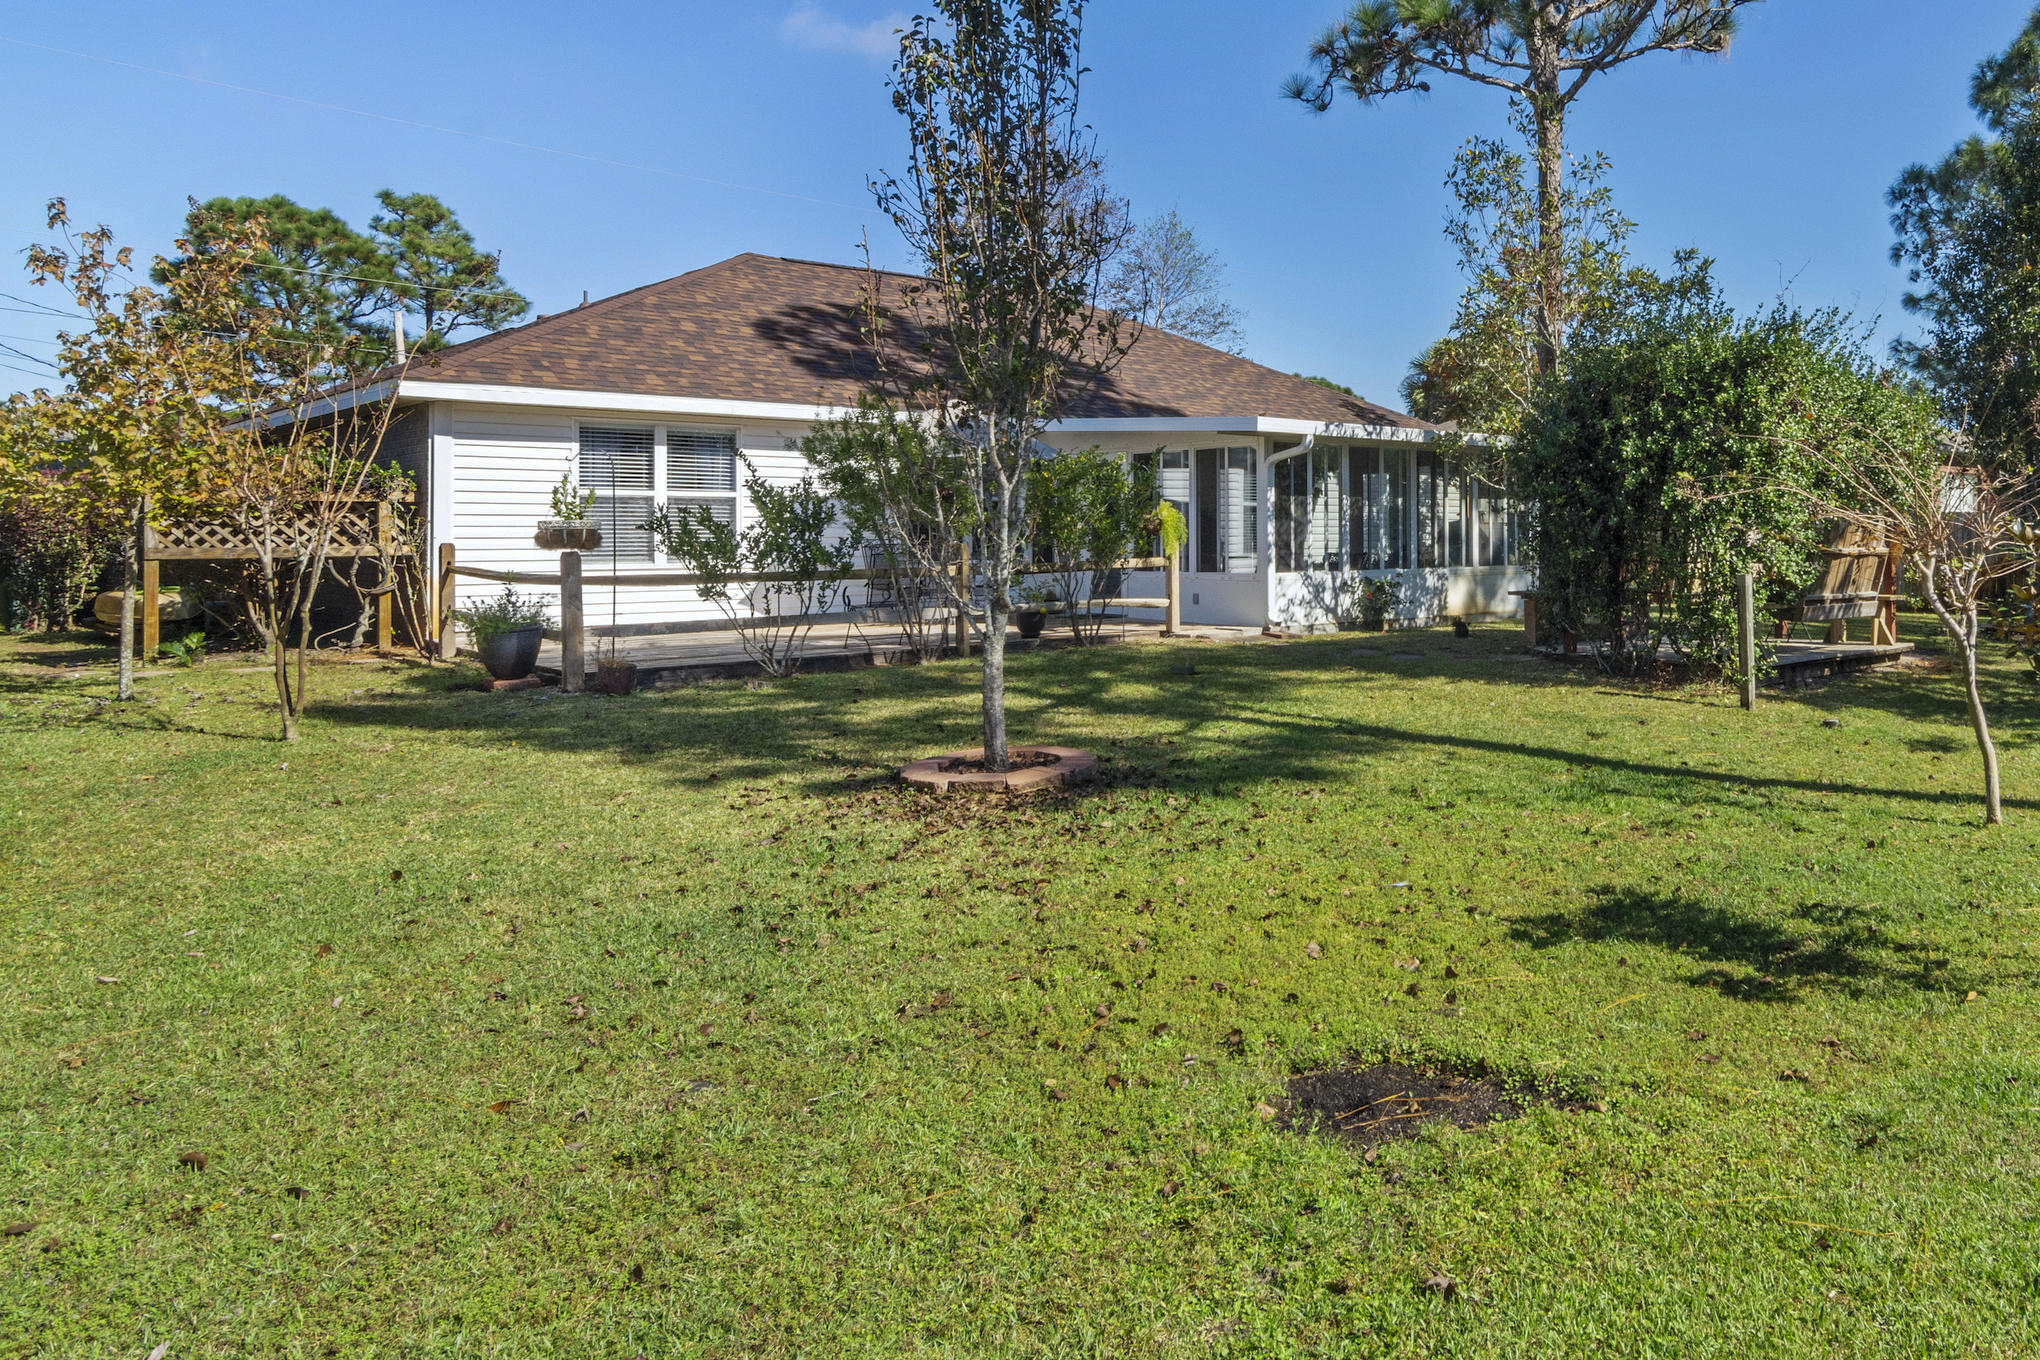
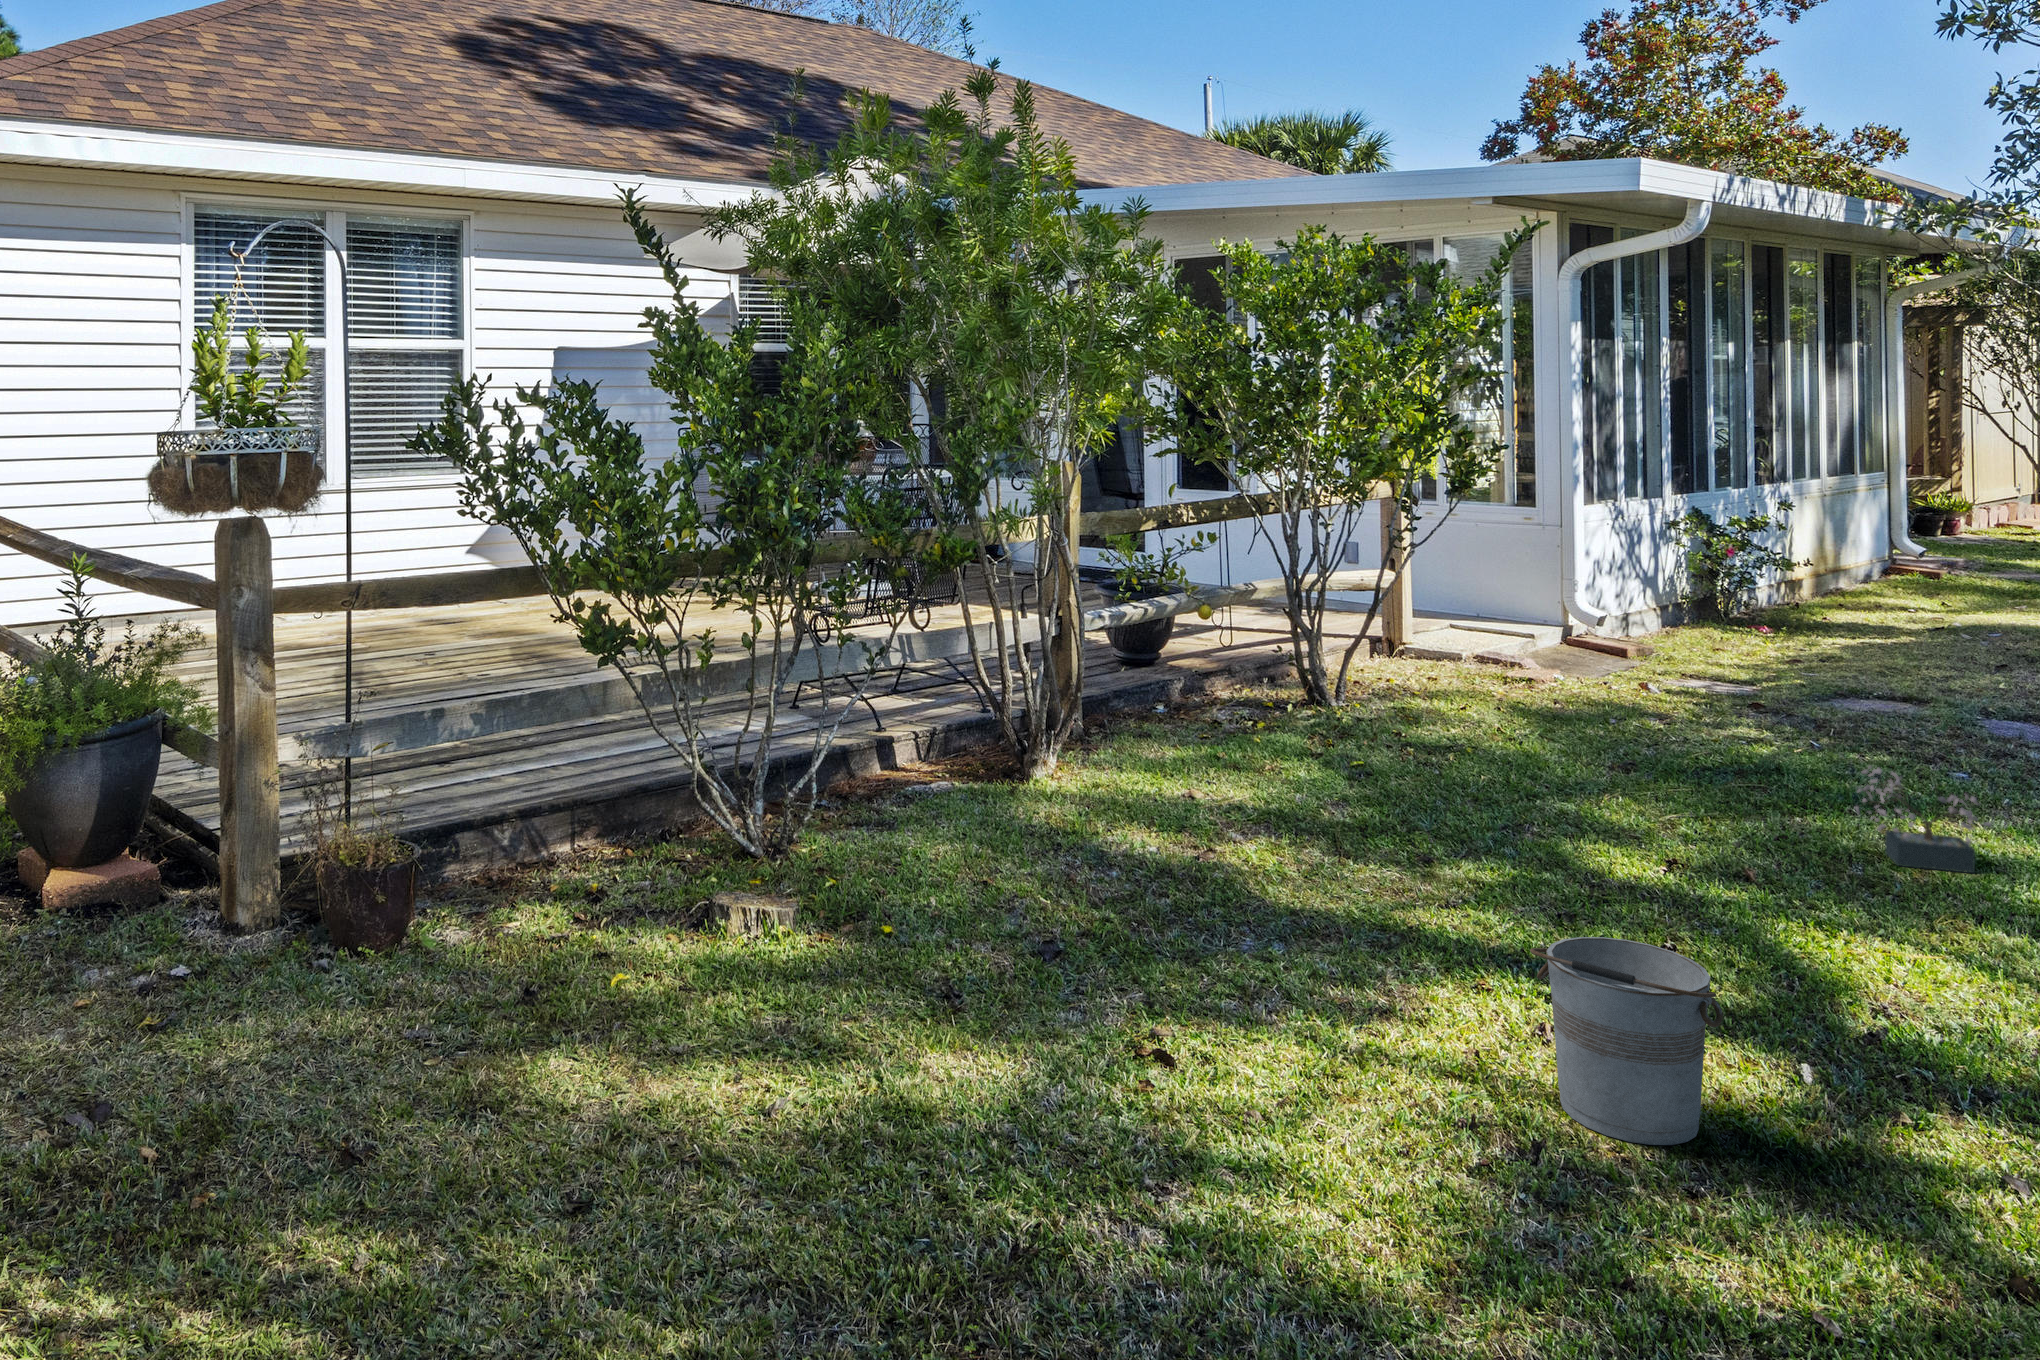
bucket: none [923,661,966,703] -> present [1530,937,1723,1145]

